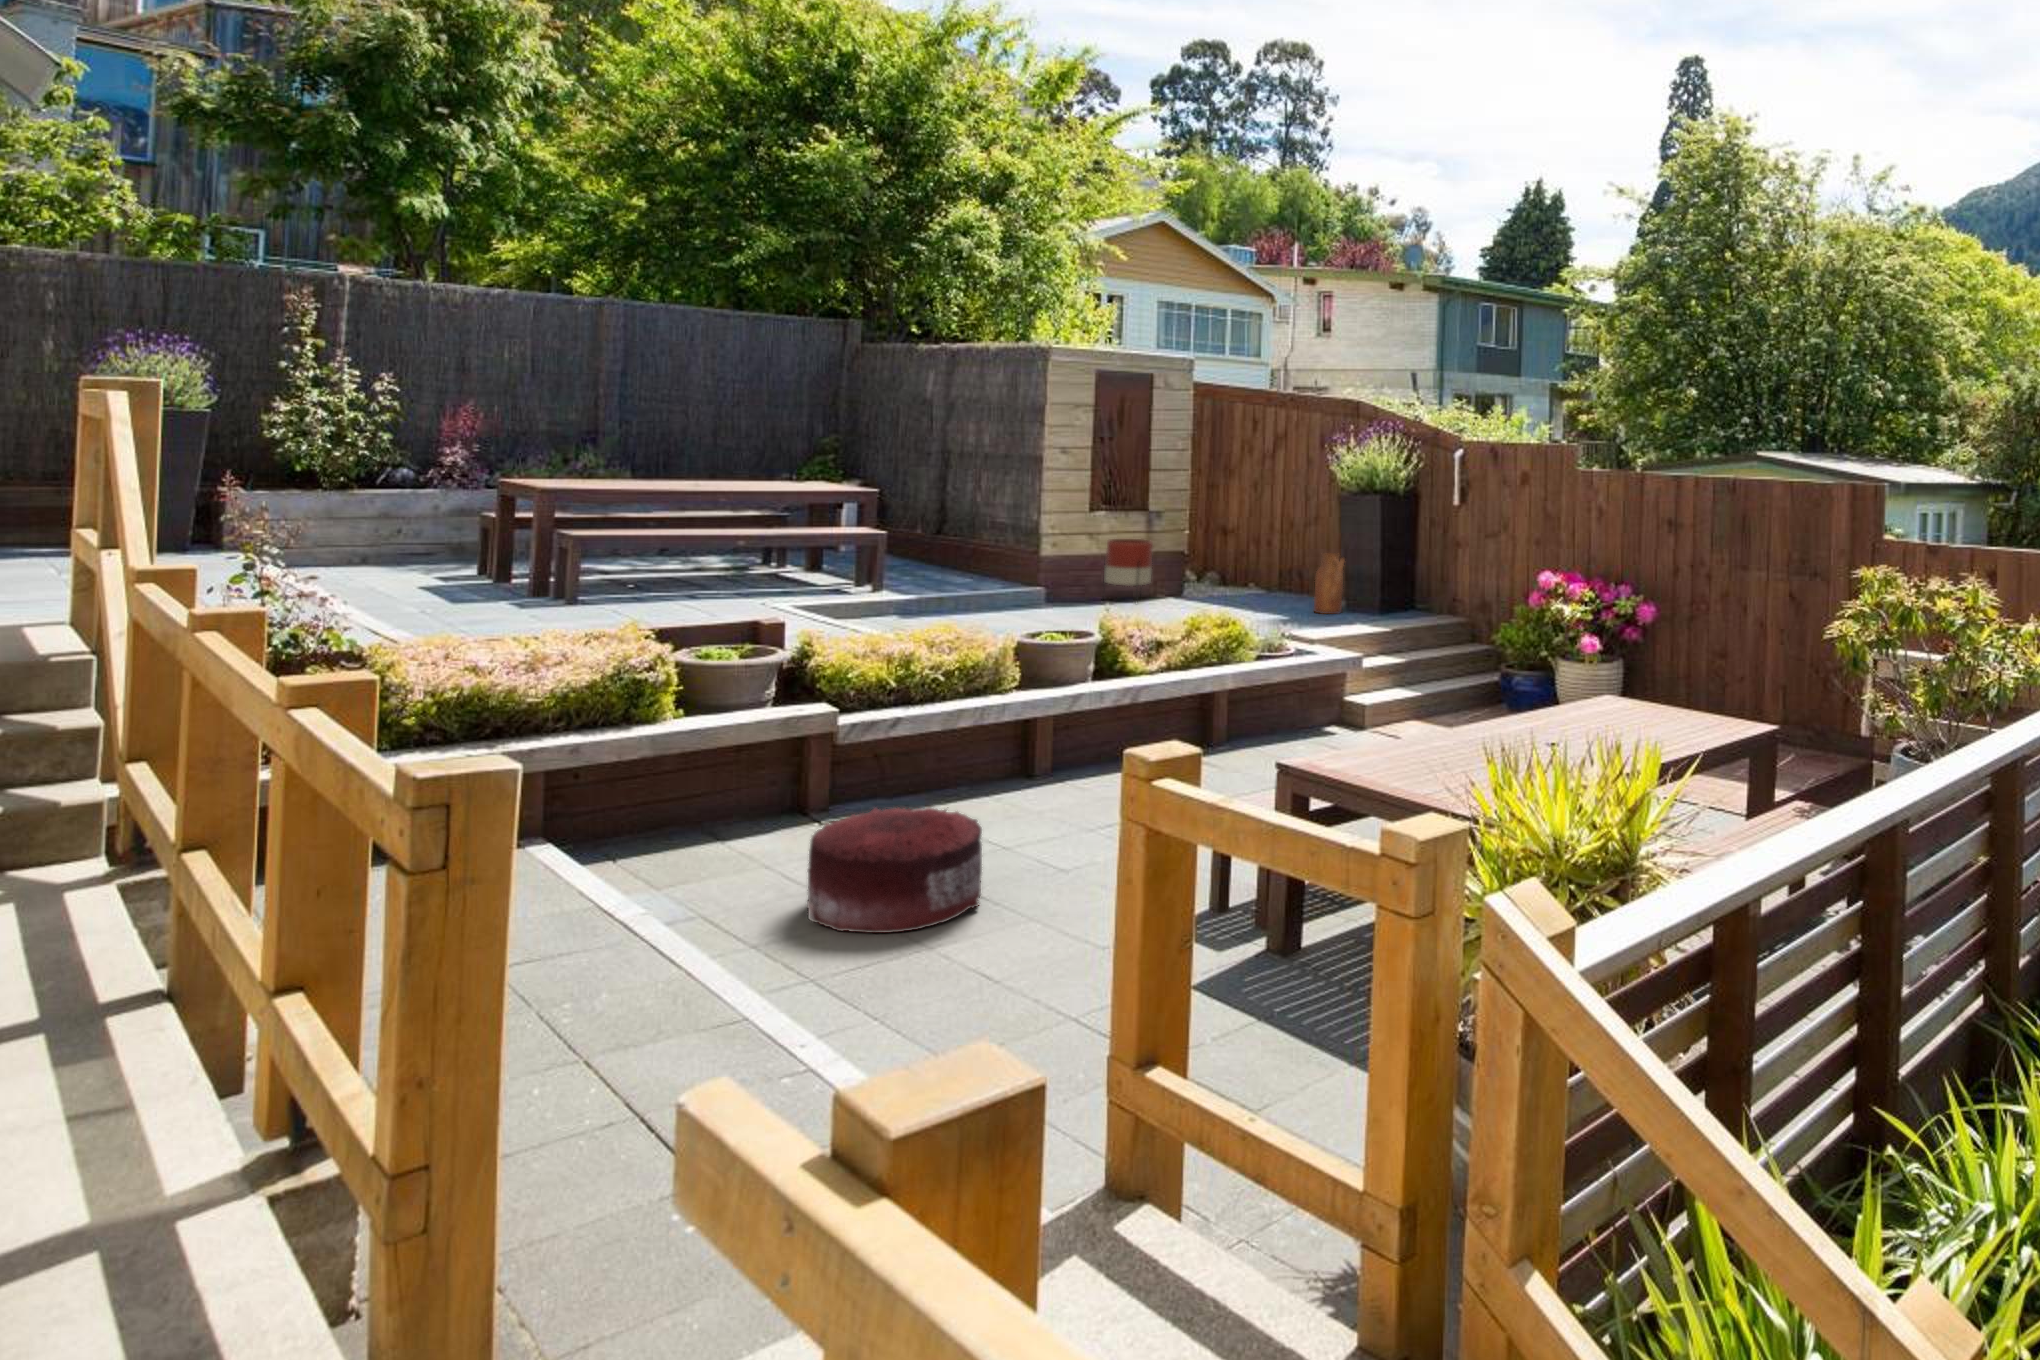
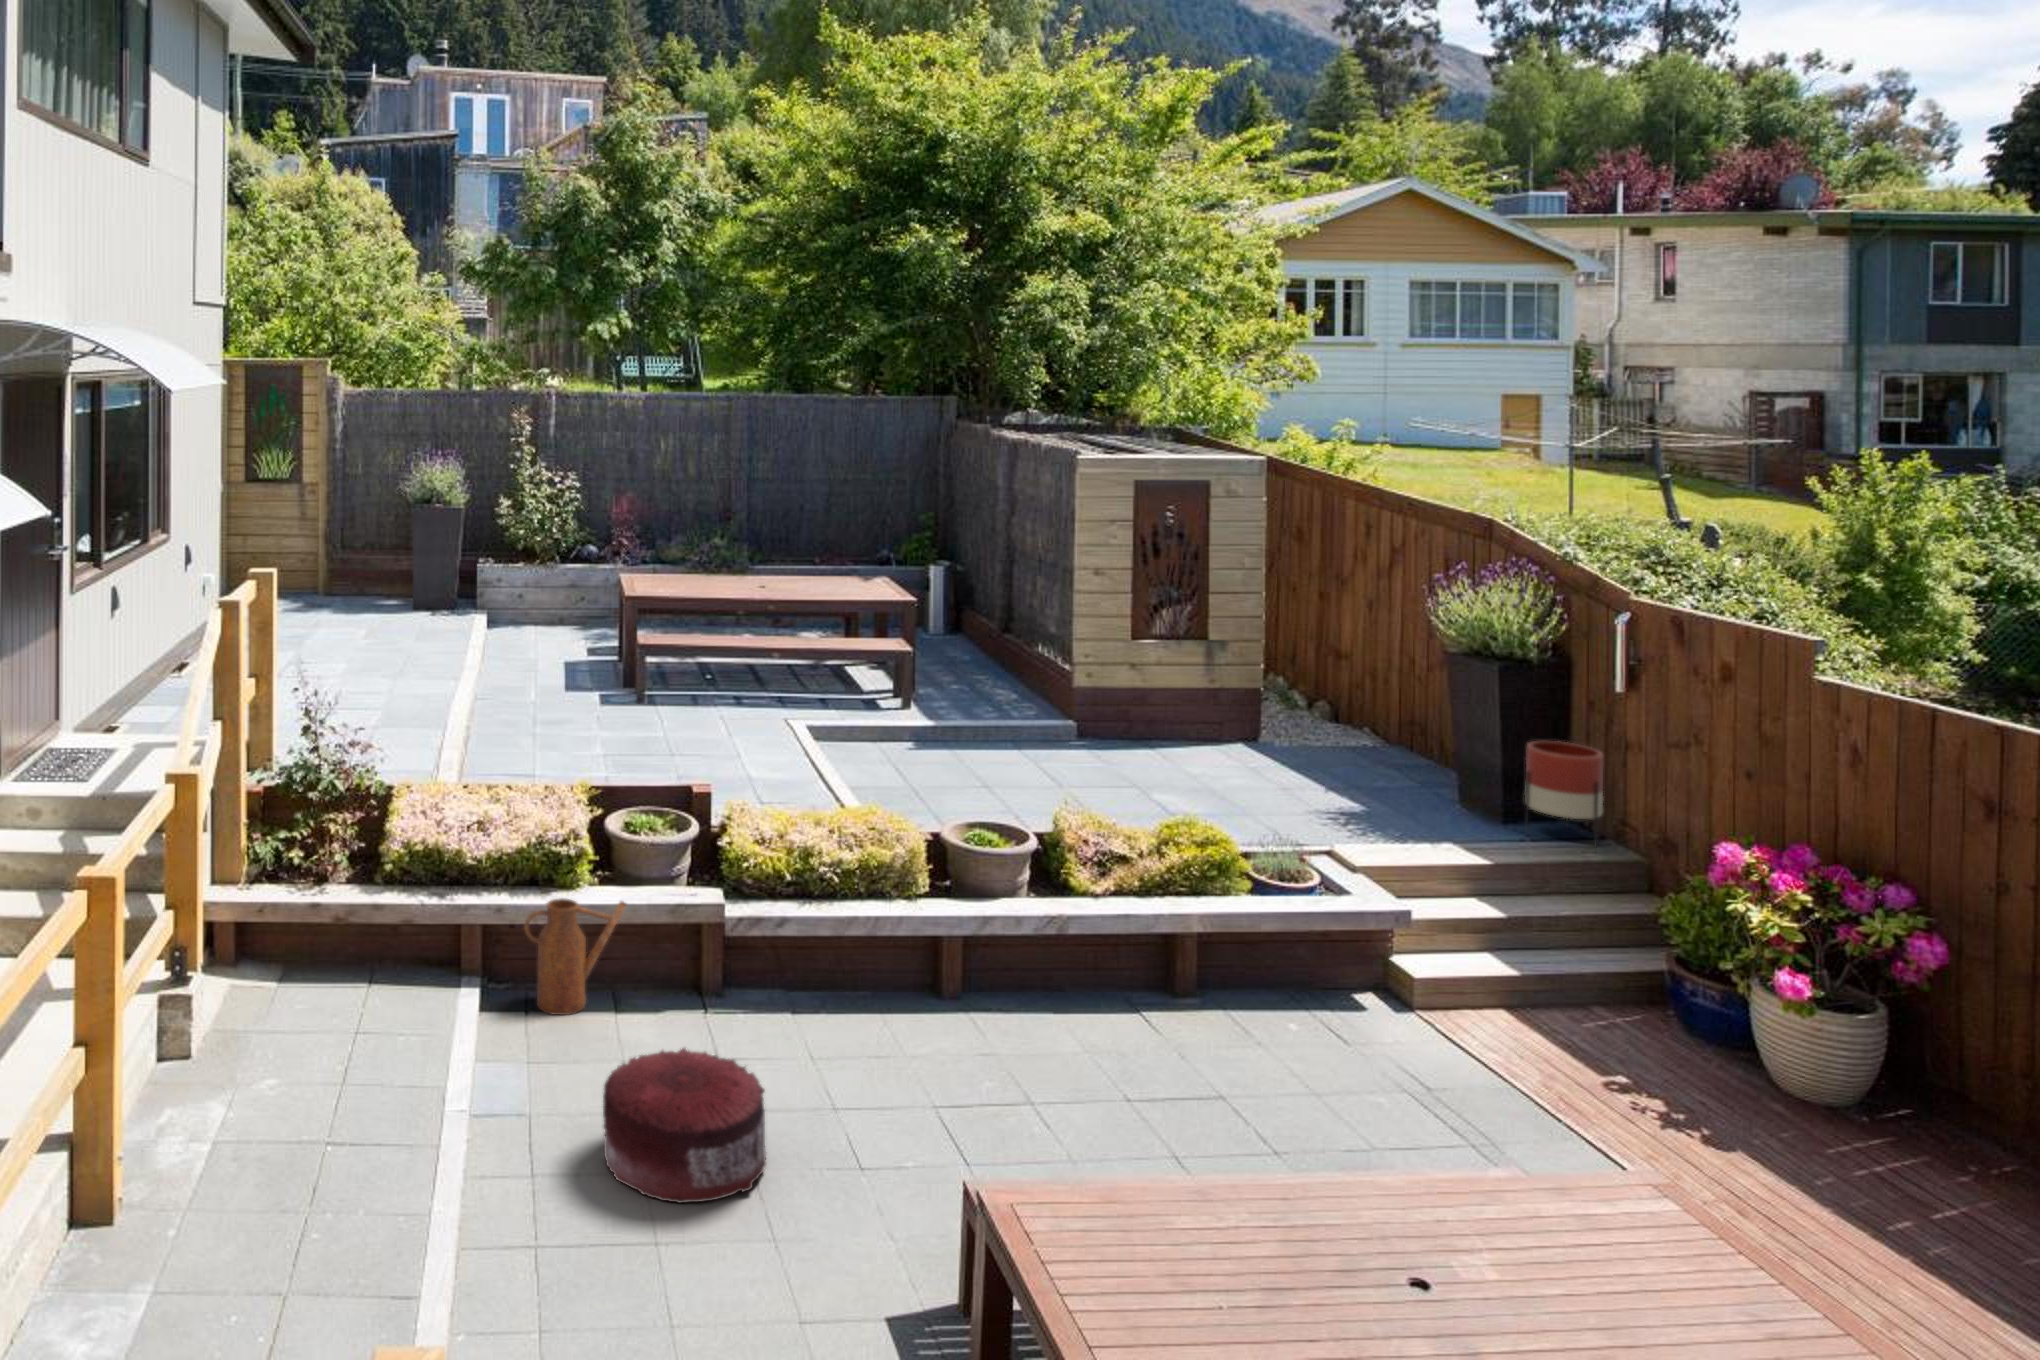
planter: present [1103,539,1153,592] -> present [1525,741,1603,845]
watering can: present [1313,553,1345,614] -> present [524,898,626,1015]

